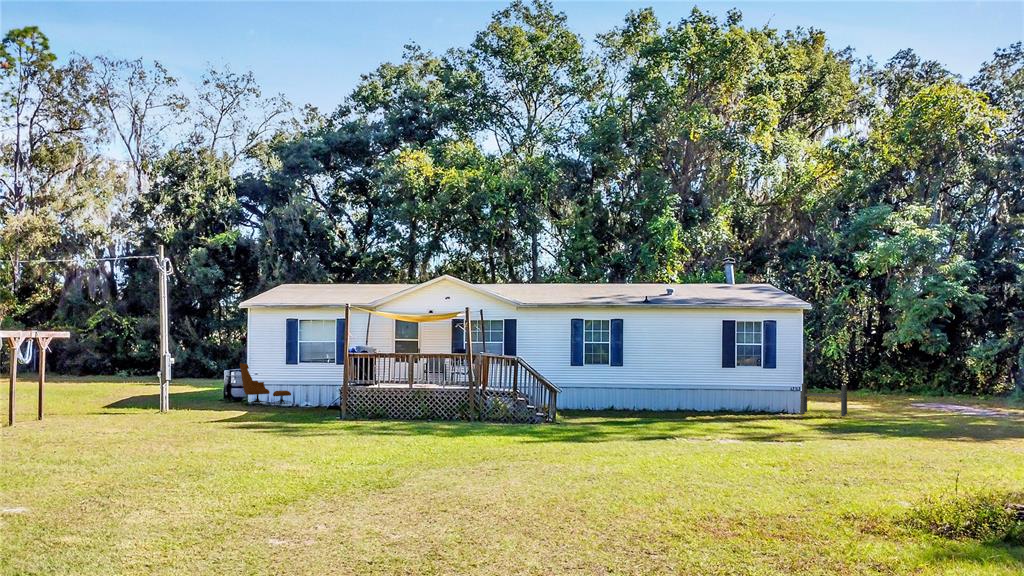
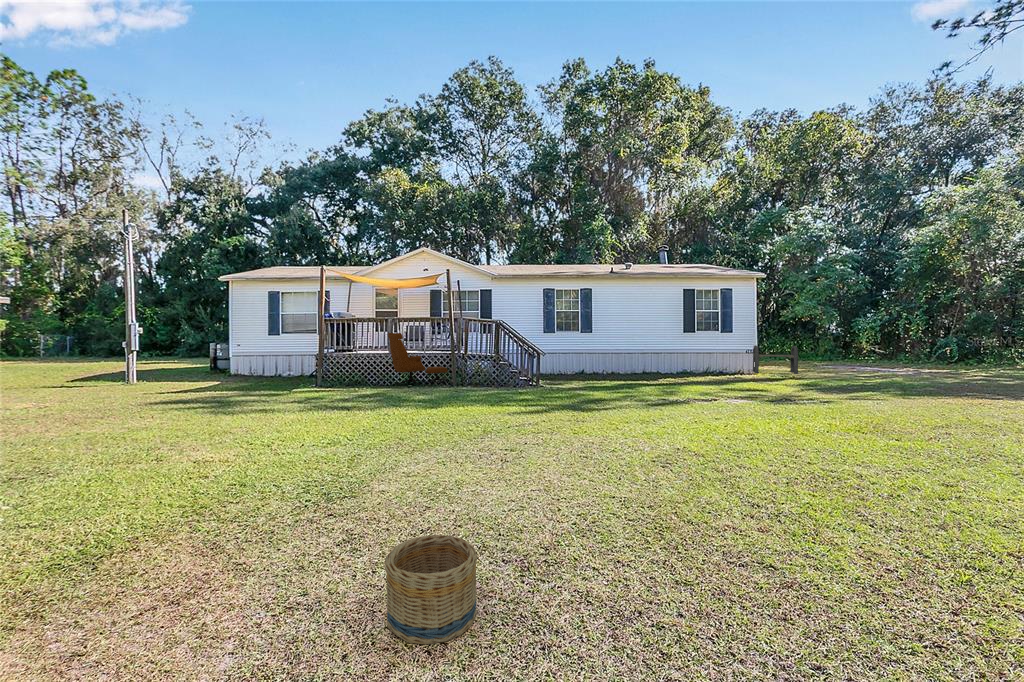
lounge chair: present [240,363,291,405] -> present [388,333,448,385]
basket: none [422,479,451,505] -> present [385,535,478,645]

